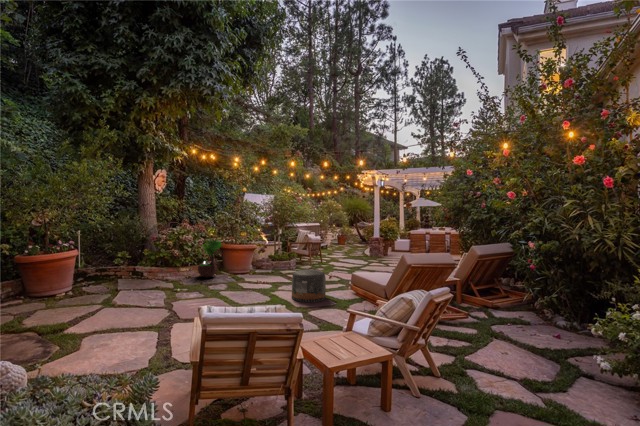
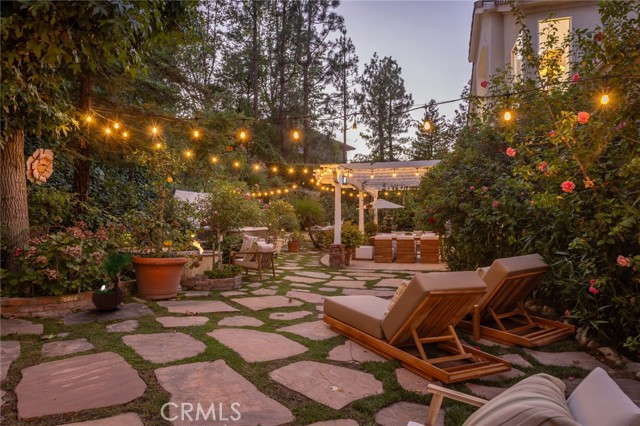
pouf: present [292,270,326,302] -> none [240,298,294,354]

